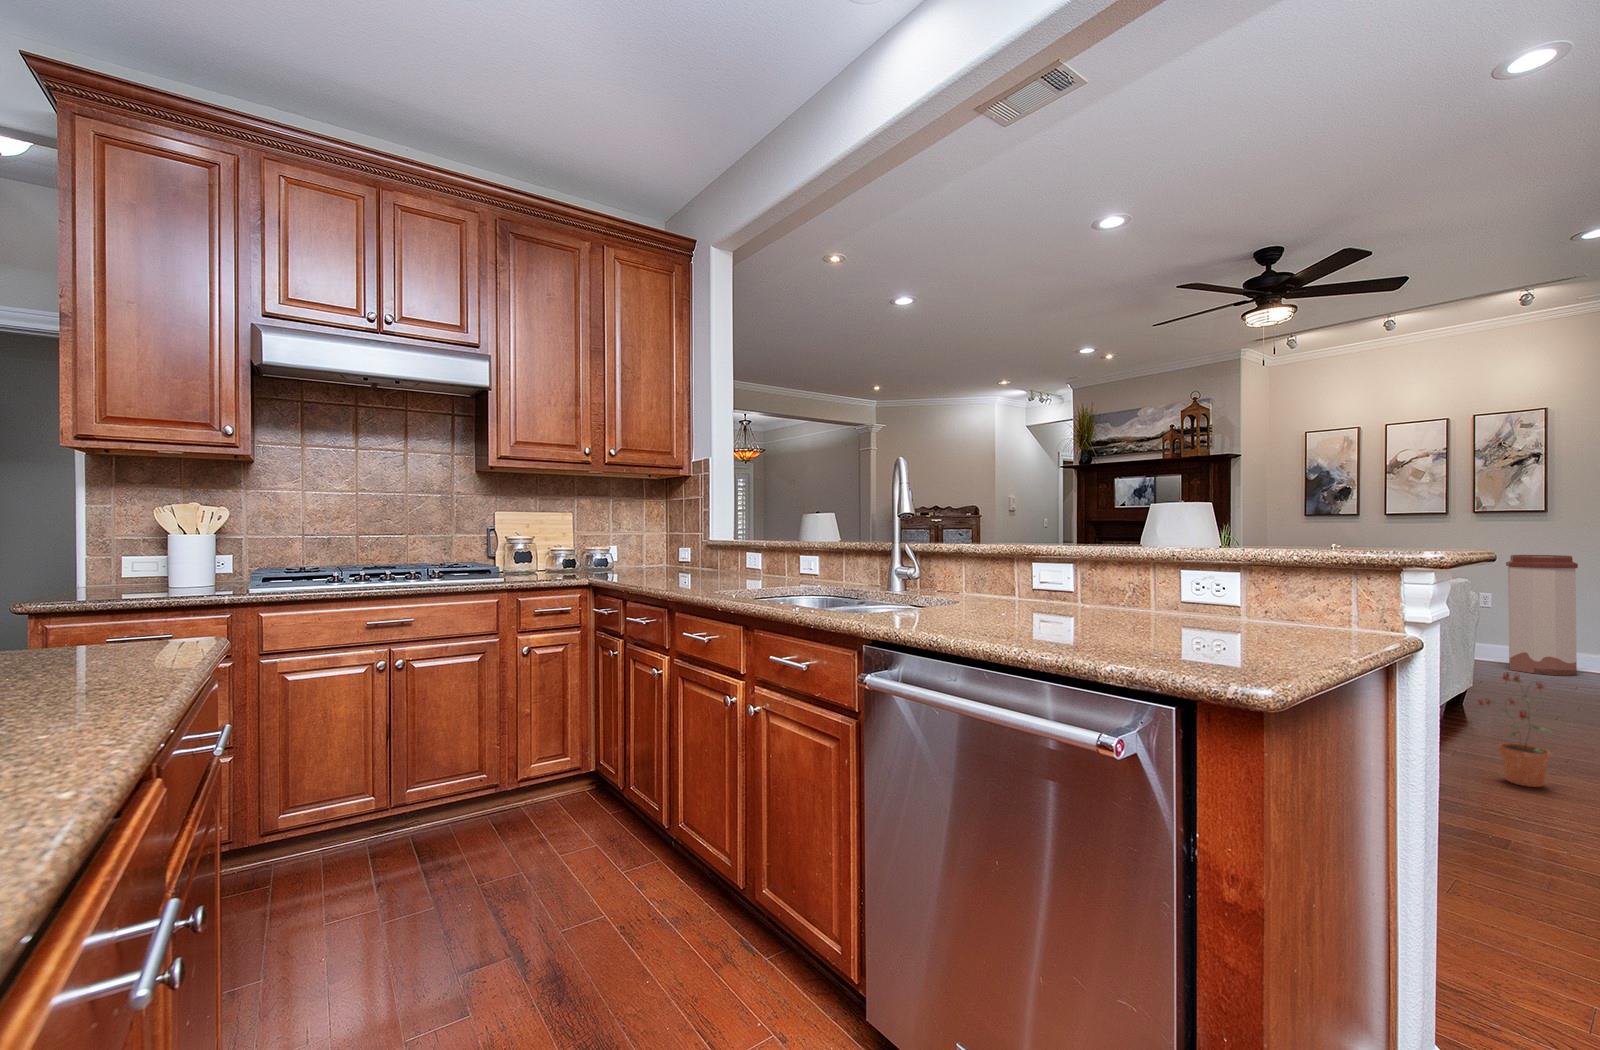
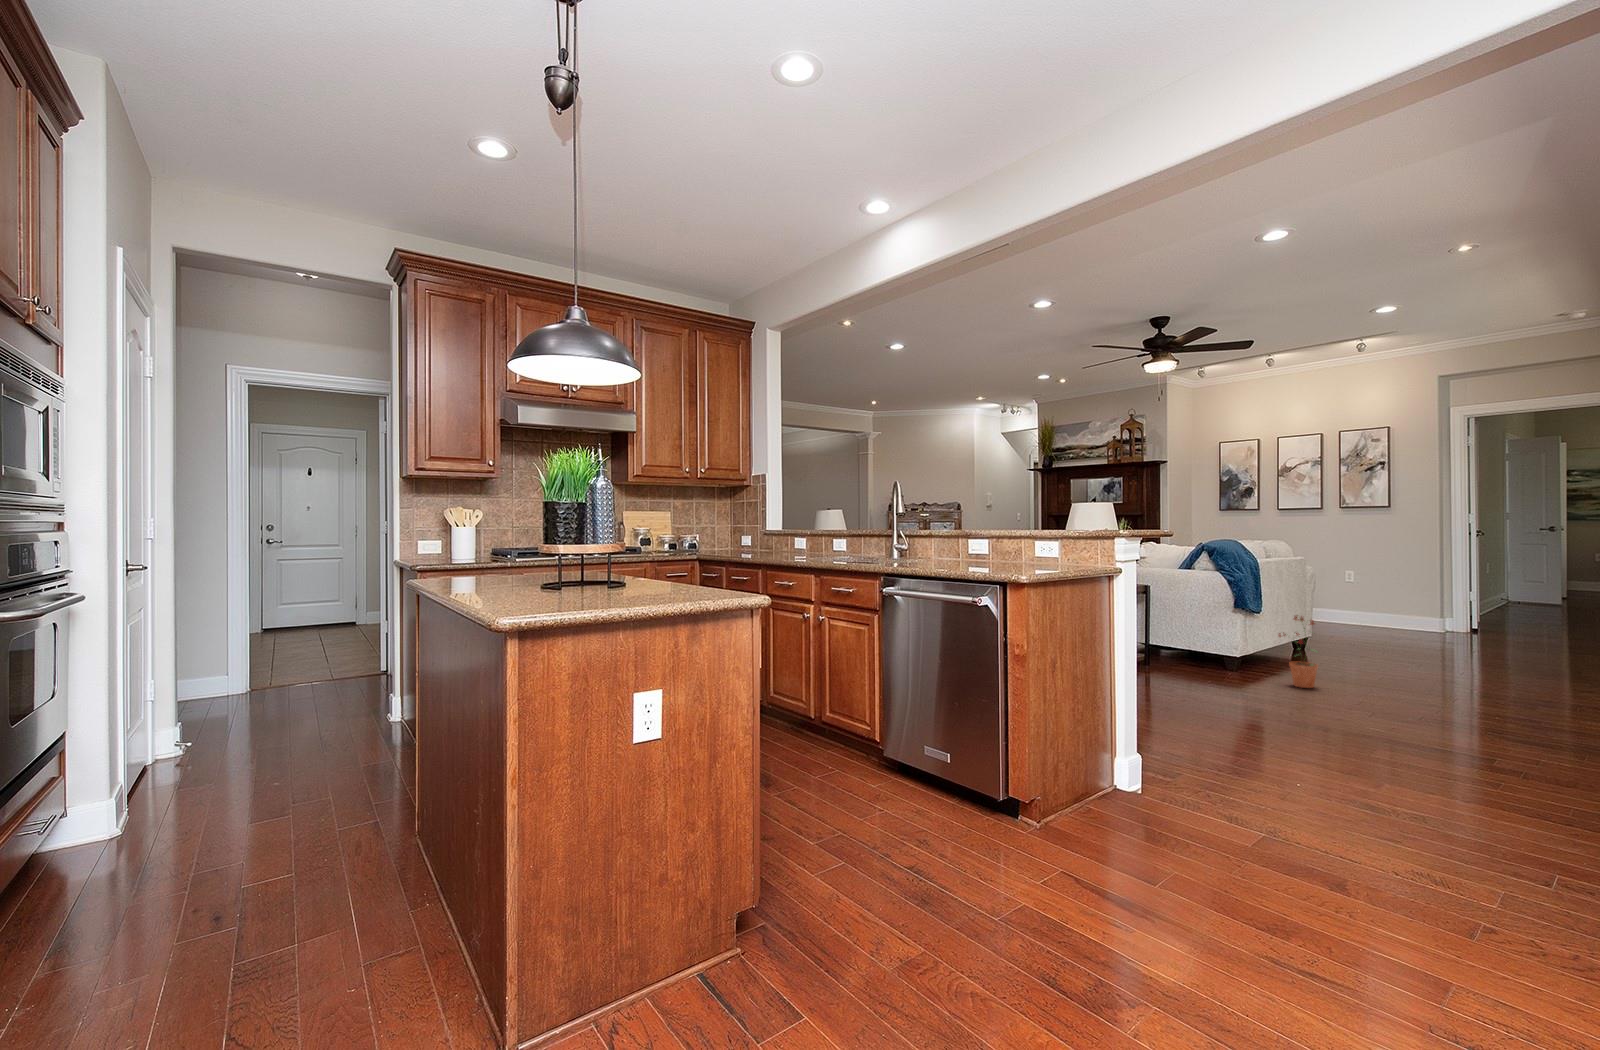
trash can: present [1506,555,1578,676] -> none [1359,540,1409,631]

